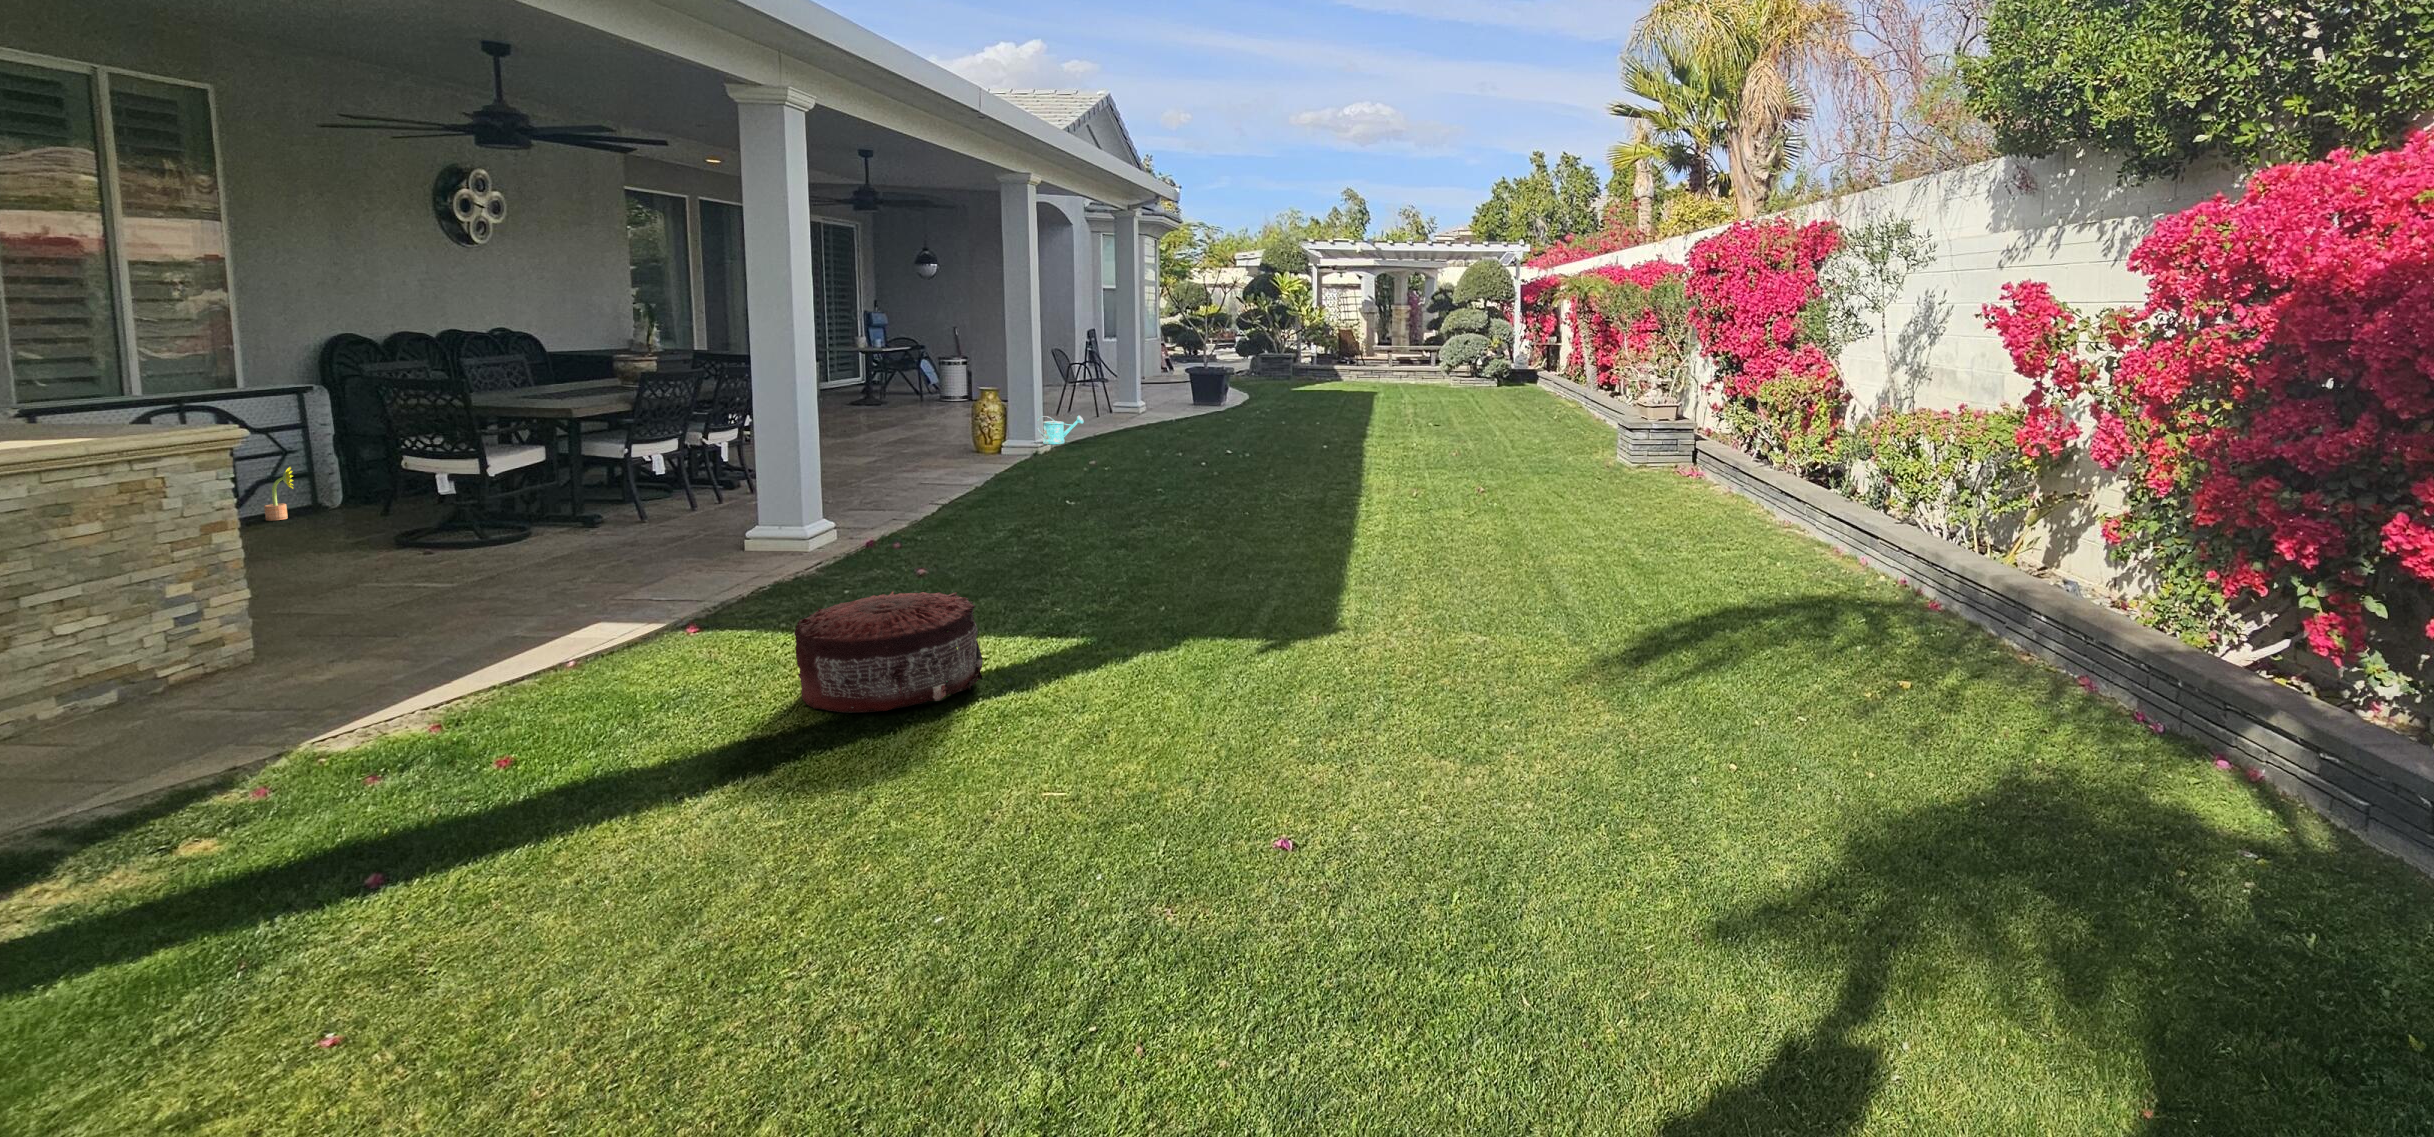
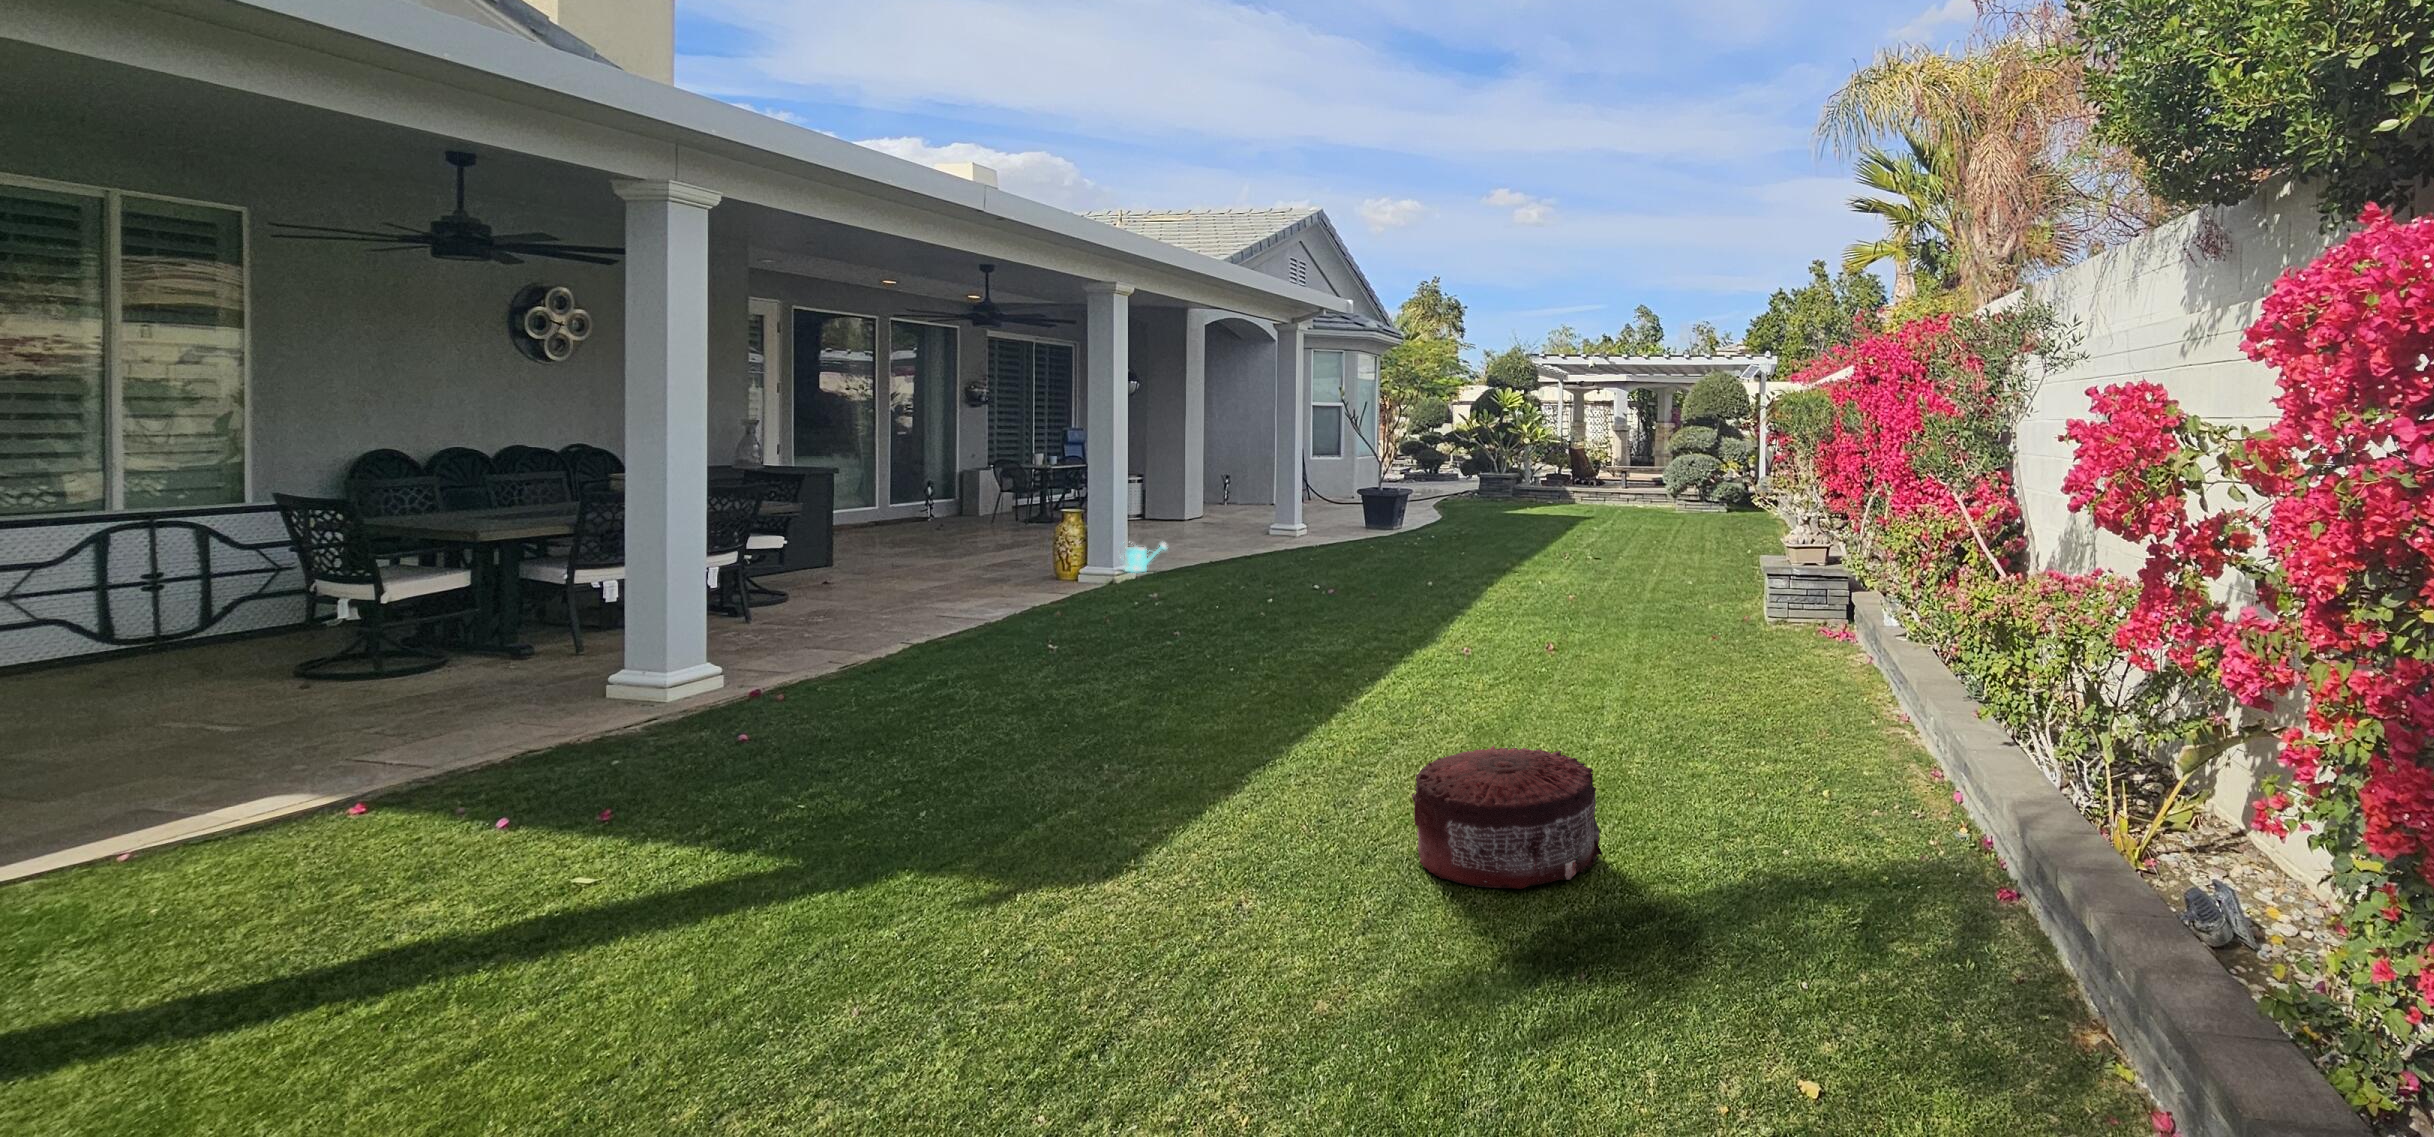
decorative plant: present [264,467,293,521] -> none [262,582,299,637]
pouf: present [795,592,983,713] -> present [1412,745,1602,889]

